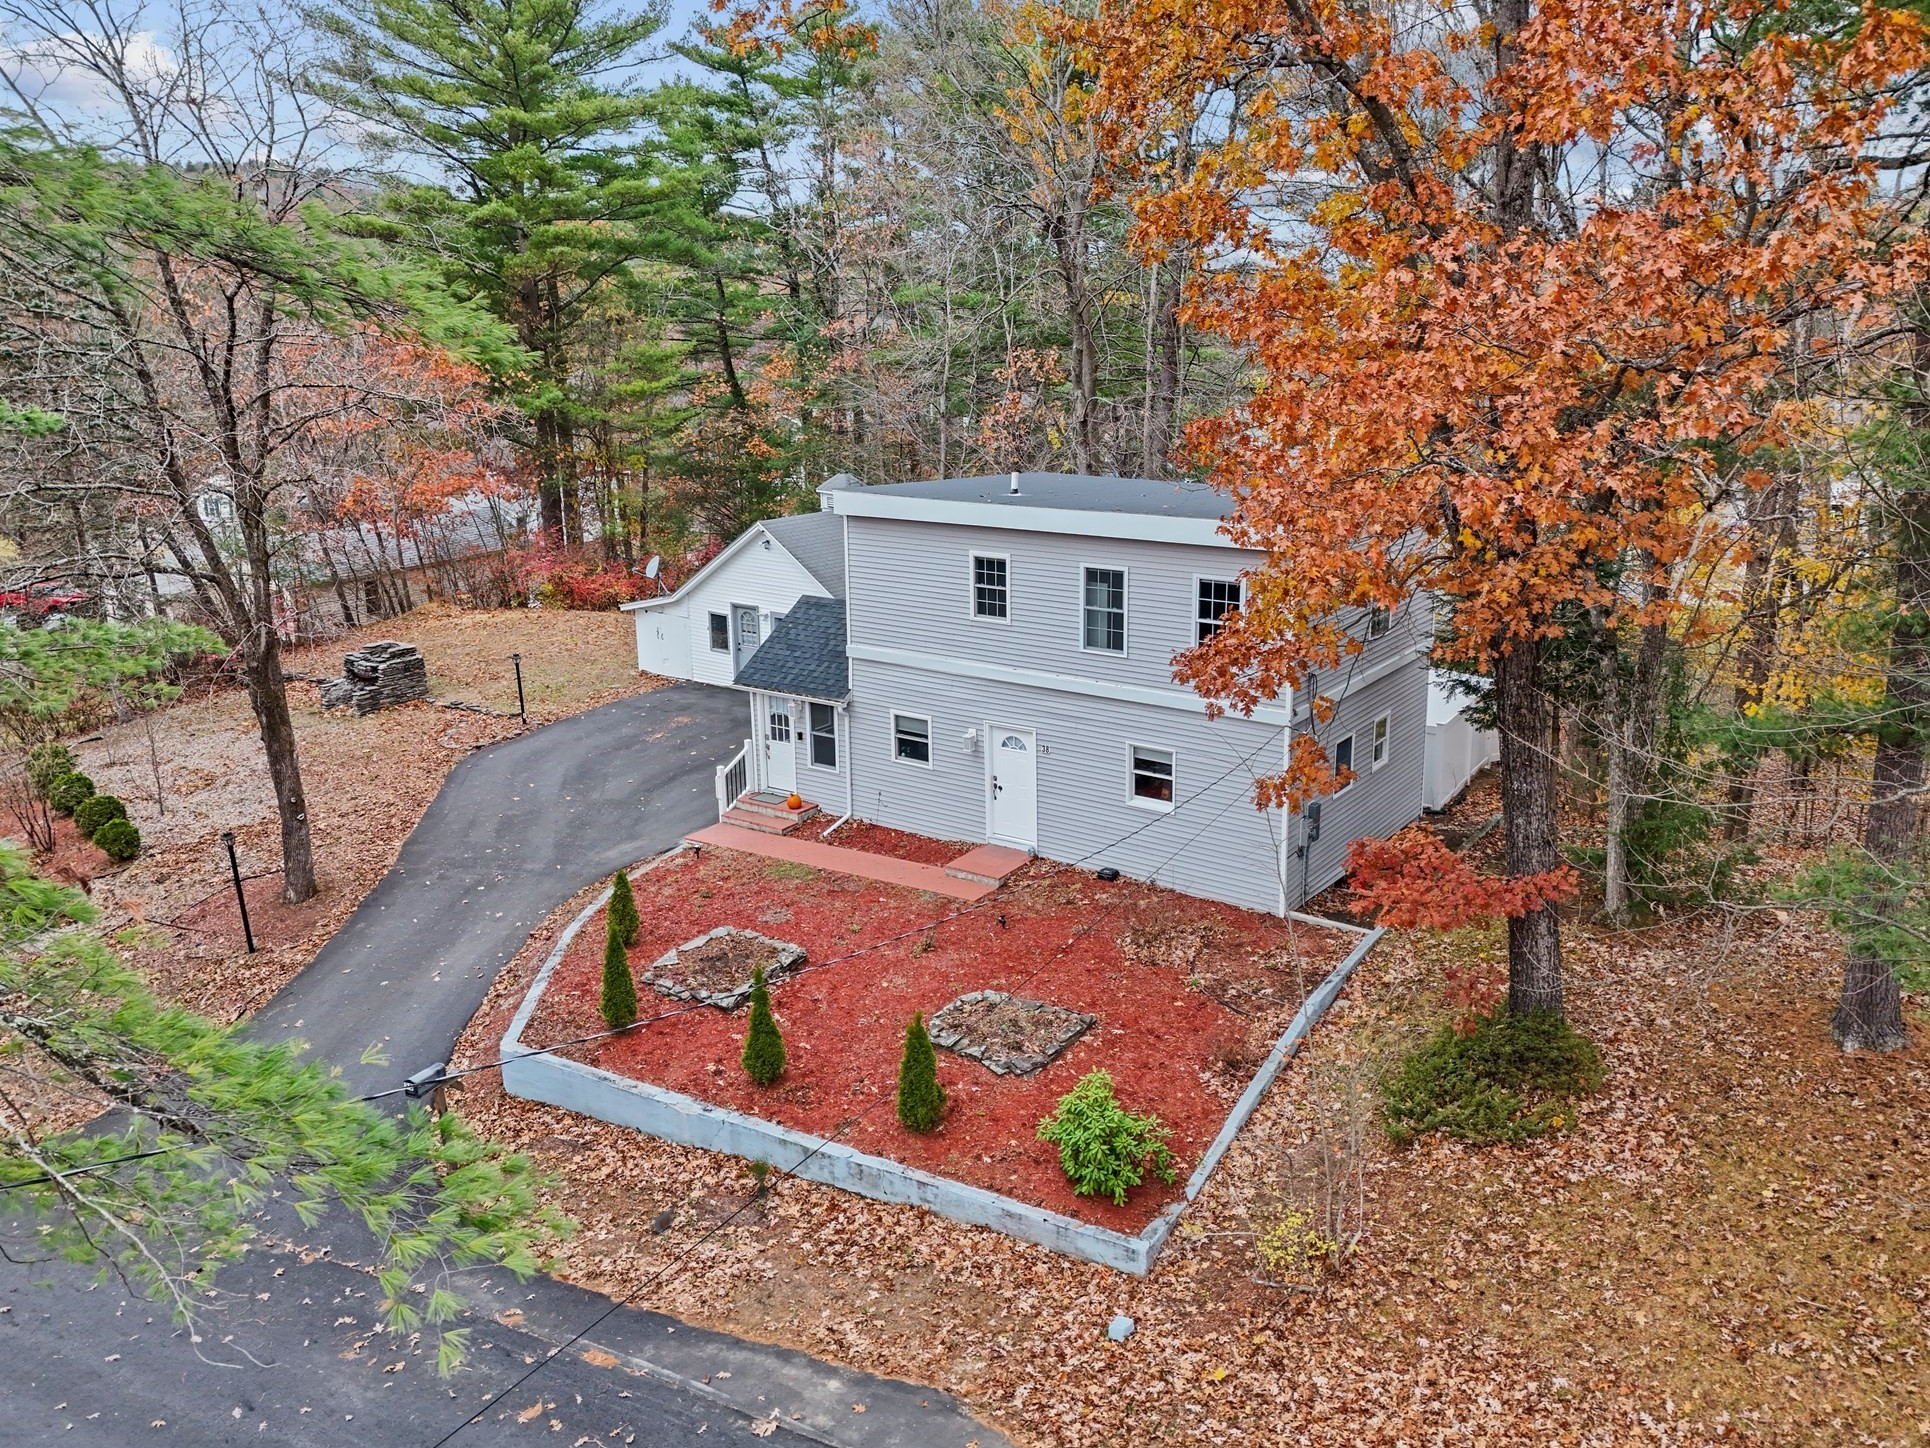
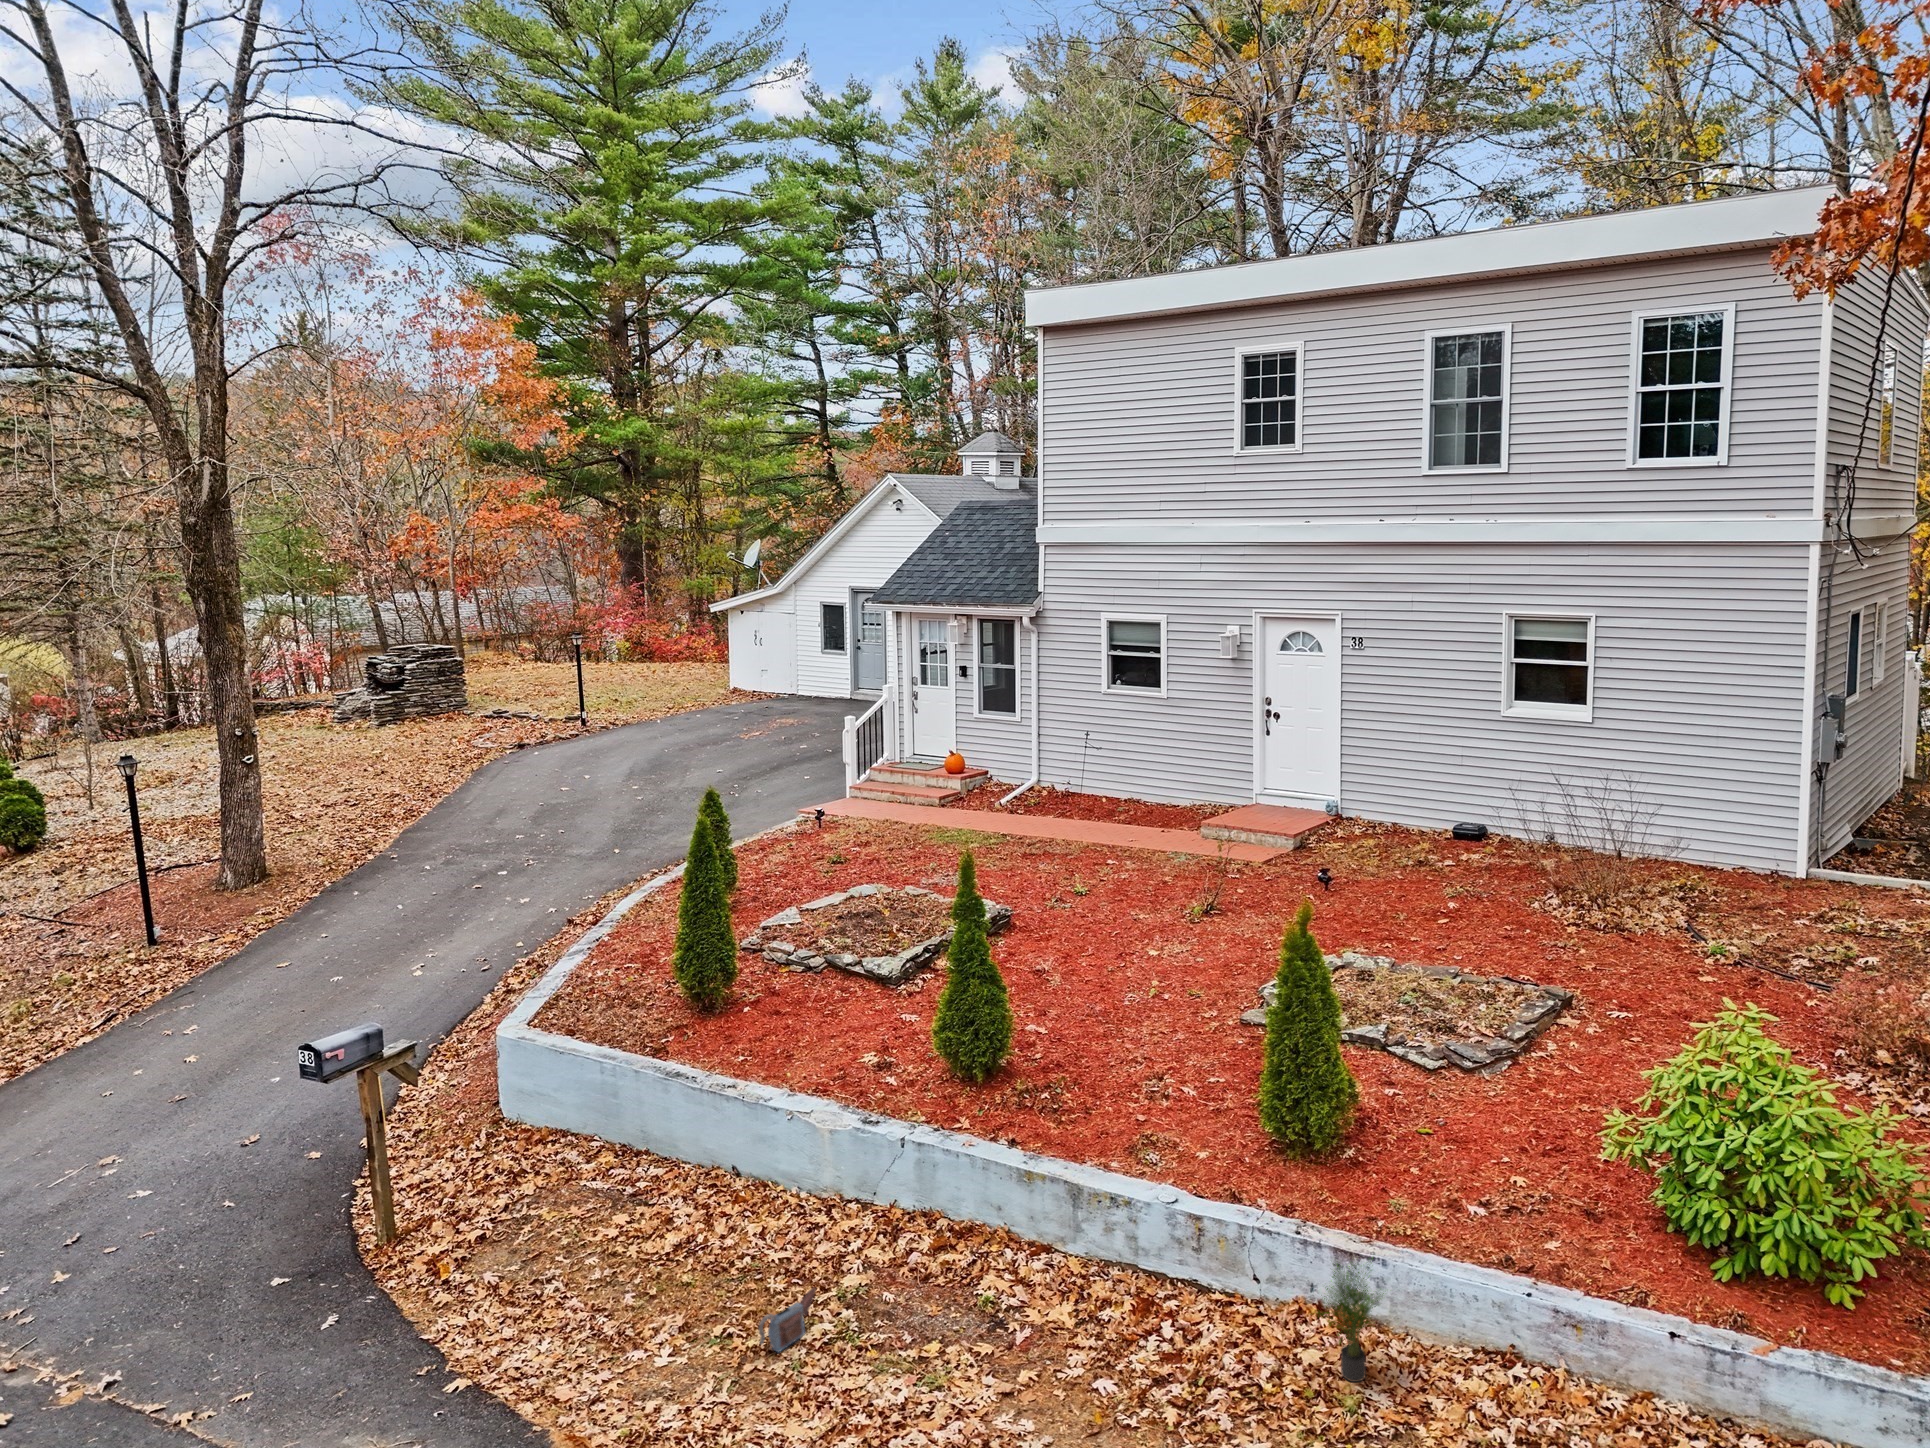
potted plant: present [747,1156,772,1199] -> present [1317,1261,1384,1382]

